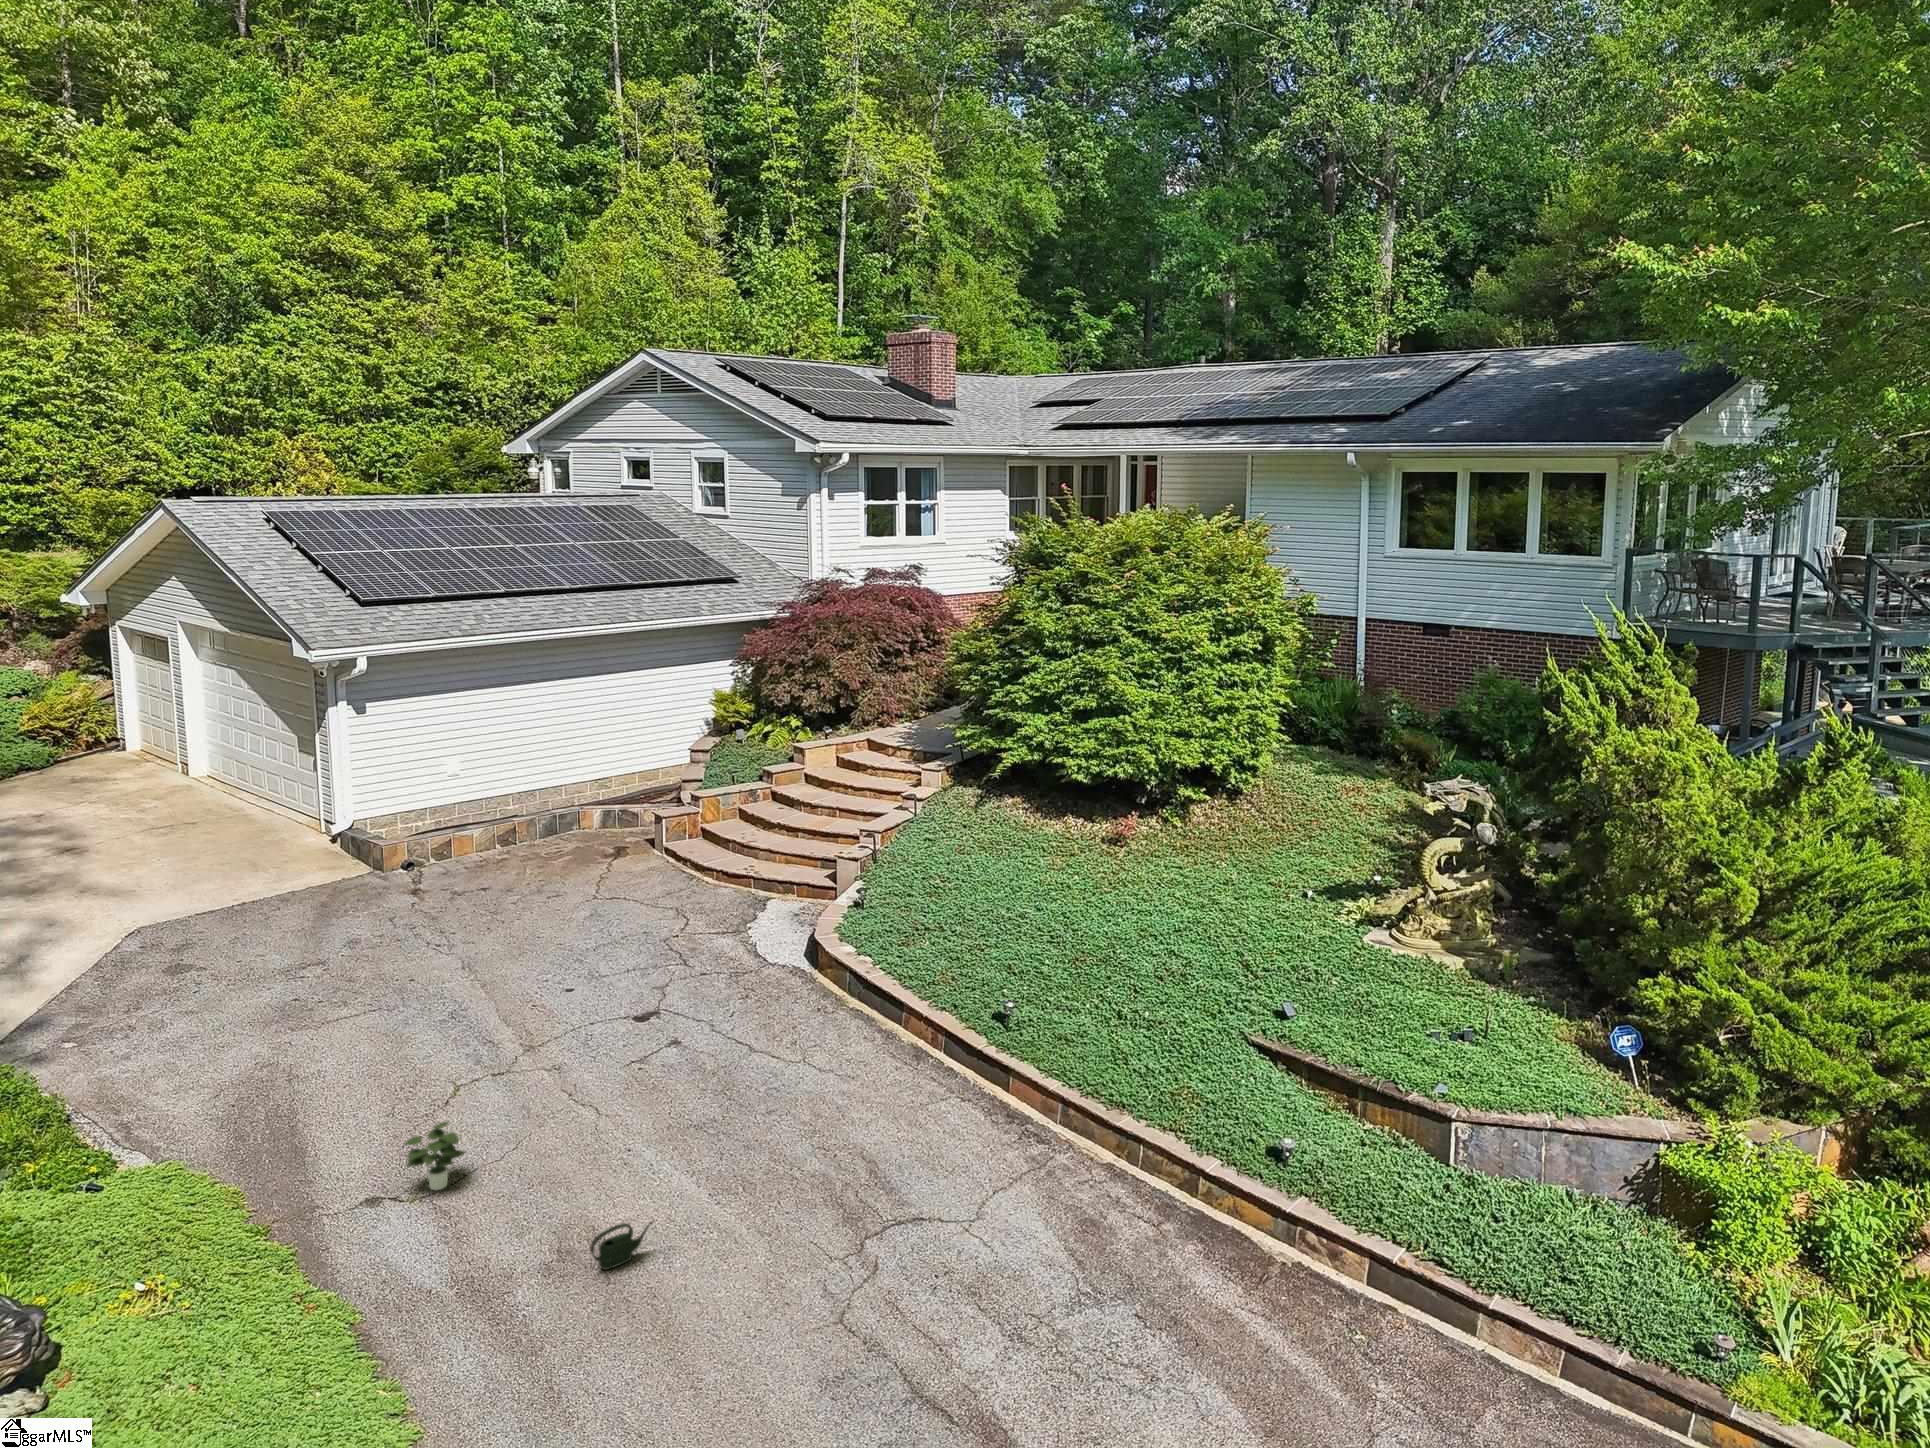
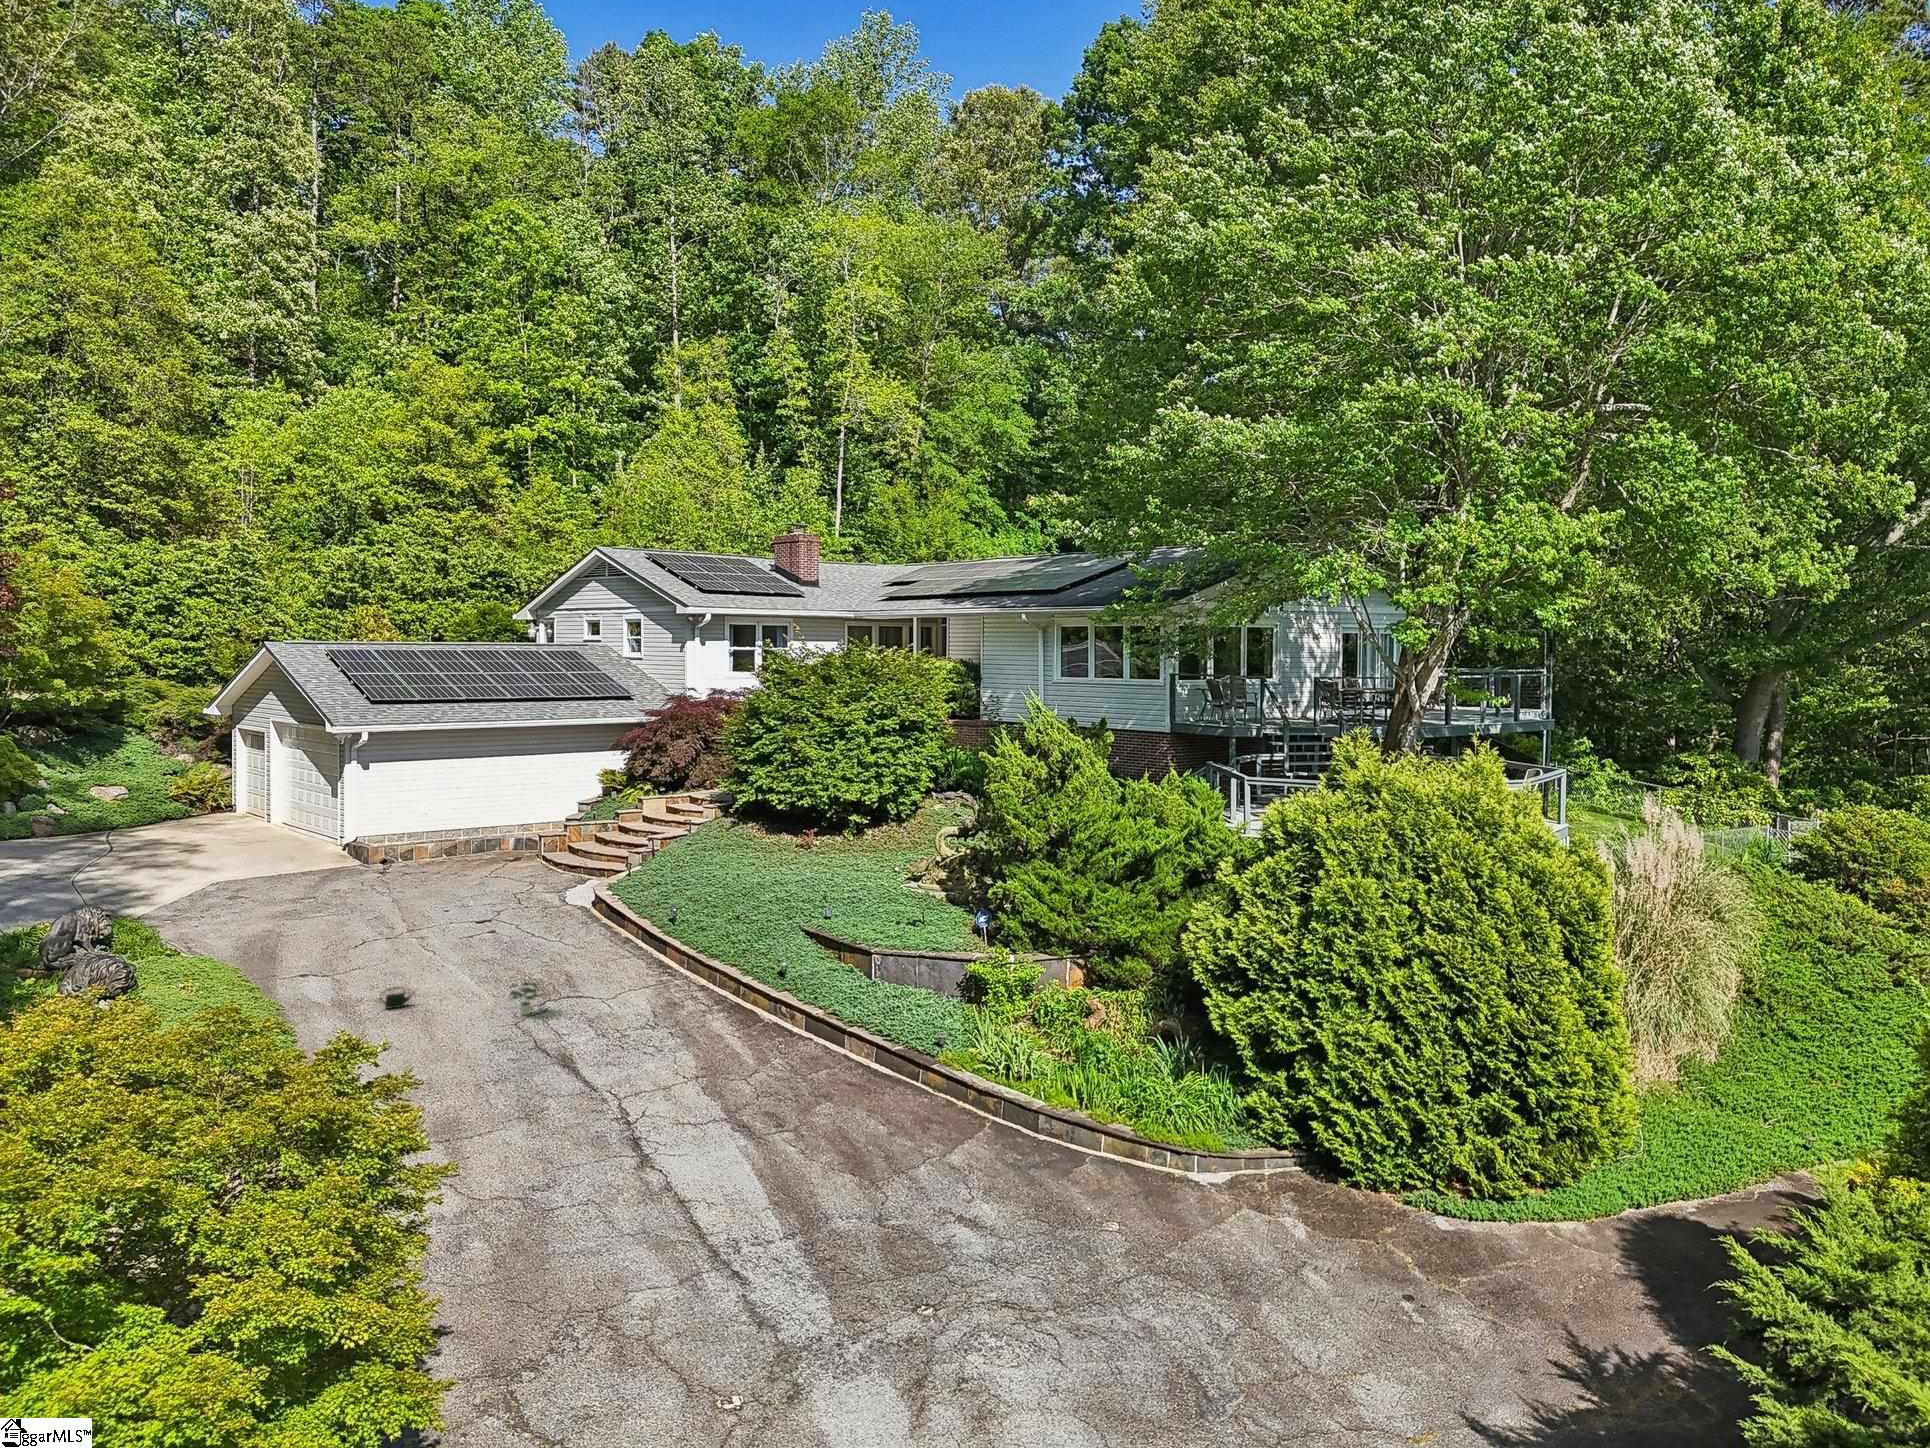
potted plant: present [404,1122,466,1190] -> present [510,982,539,1015]

